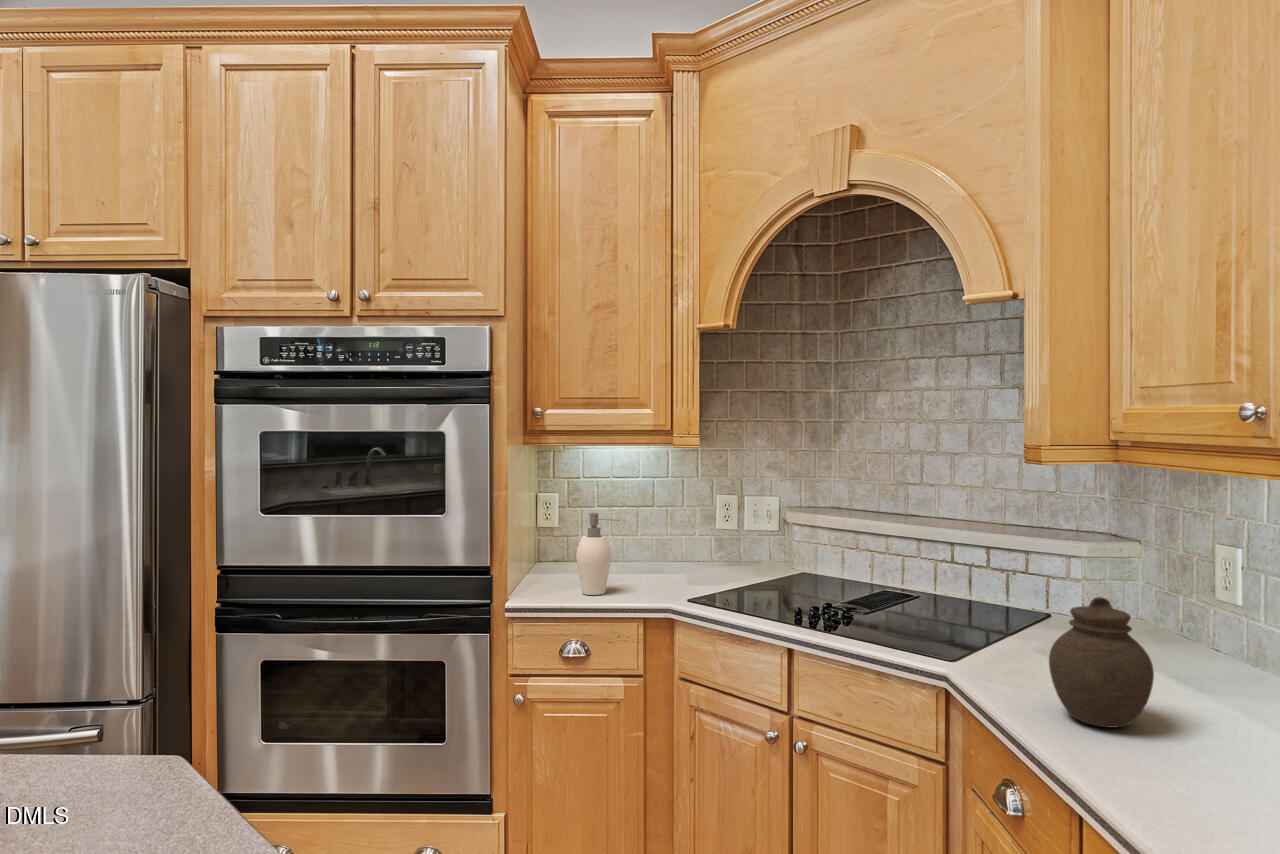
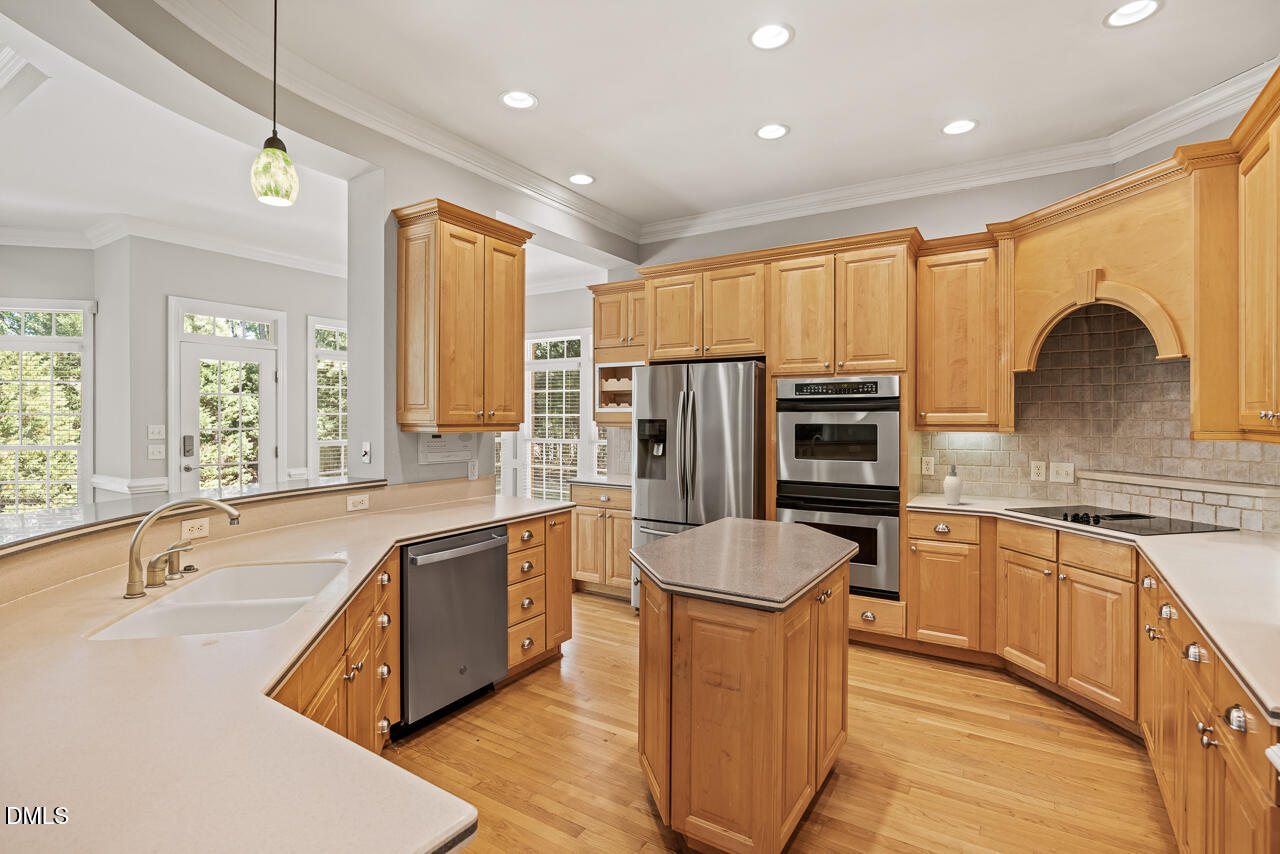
jar: present [1049,597,1154,728] -> none [1174,498,1229,555]

